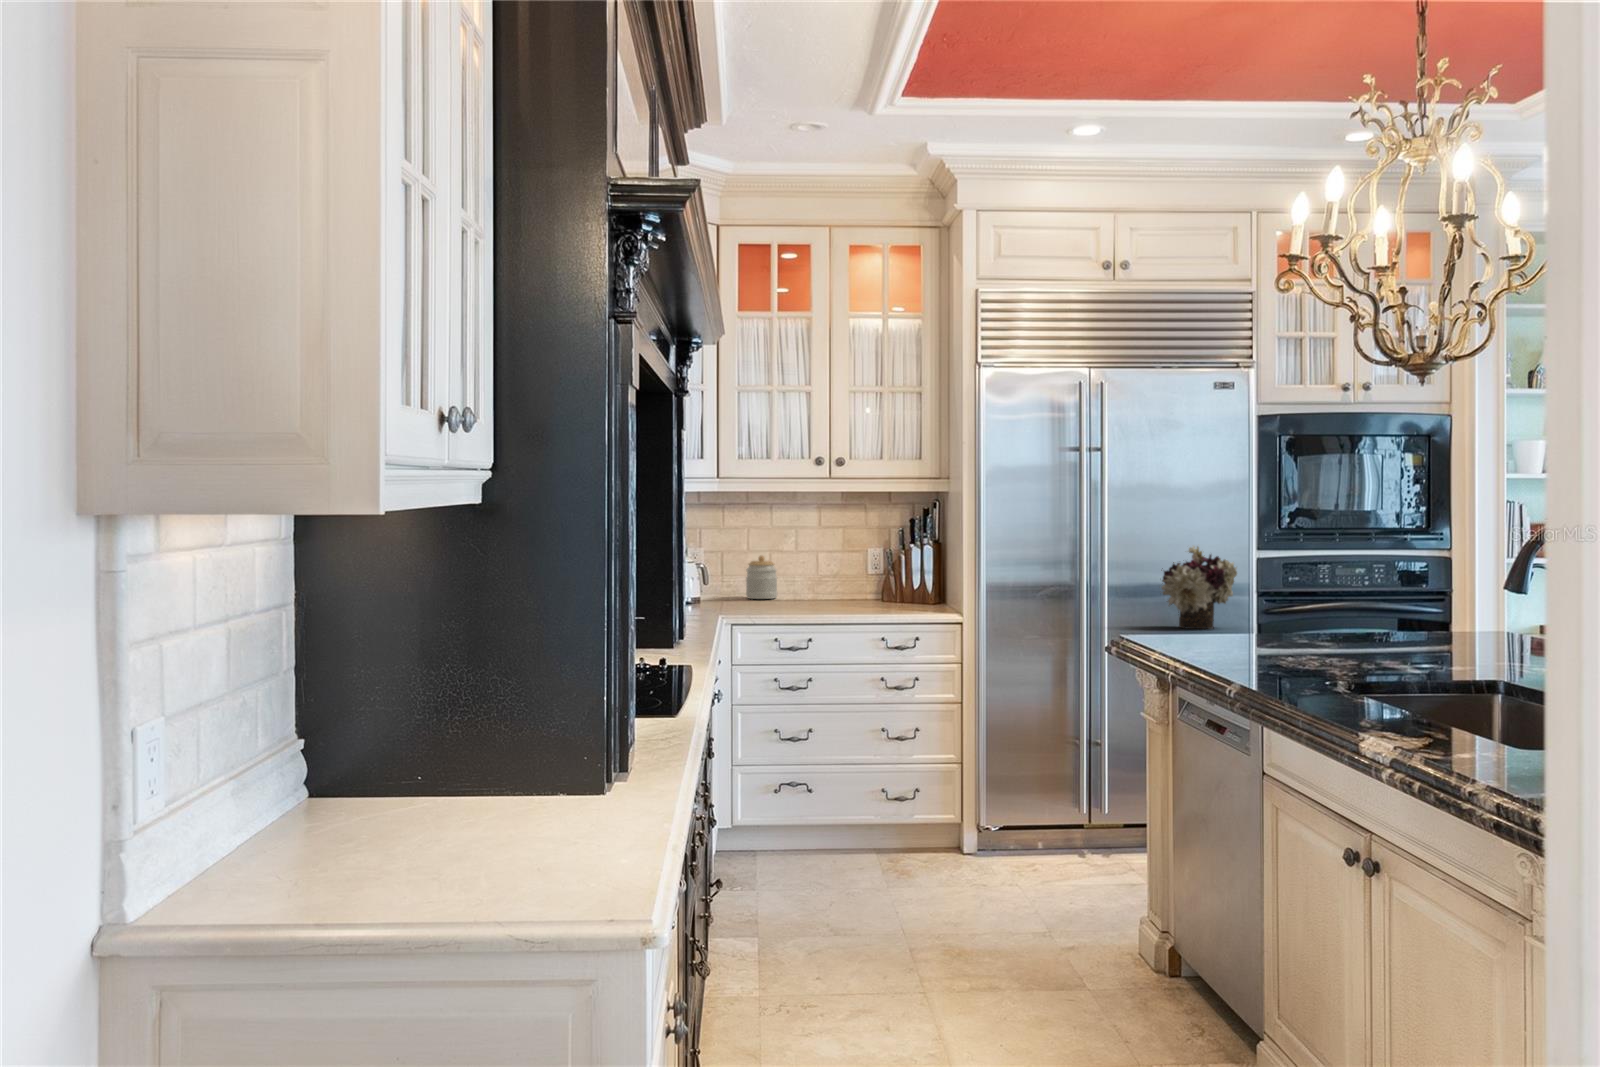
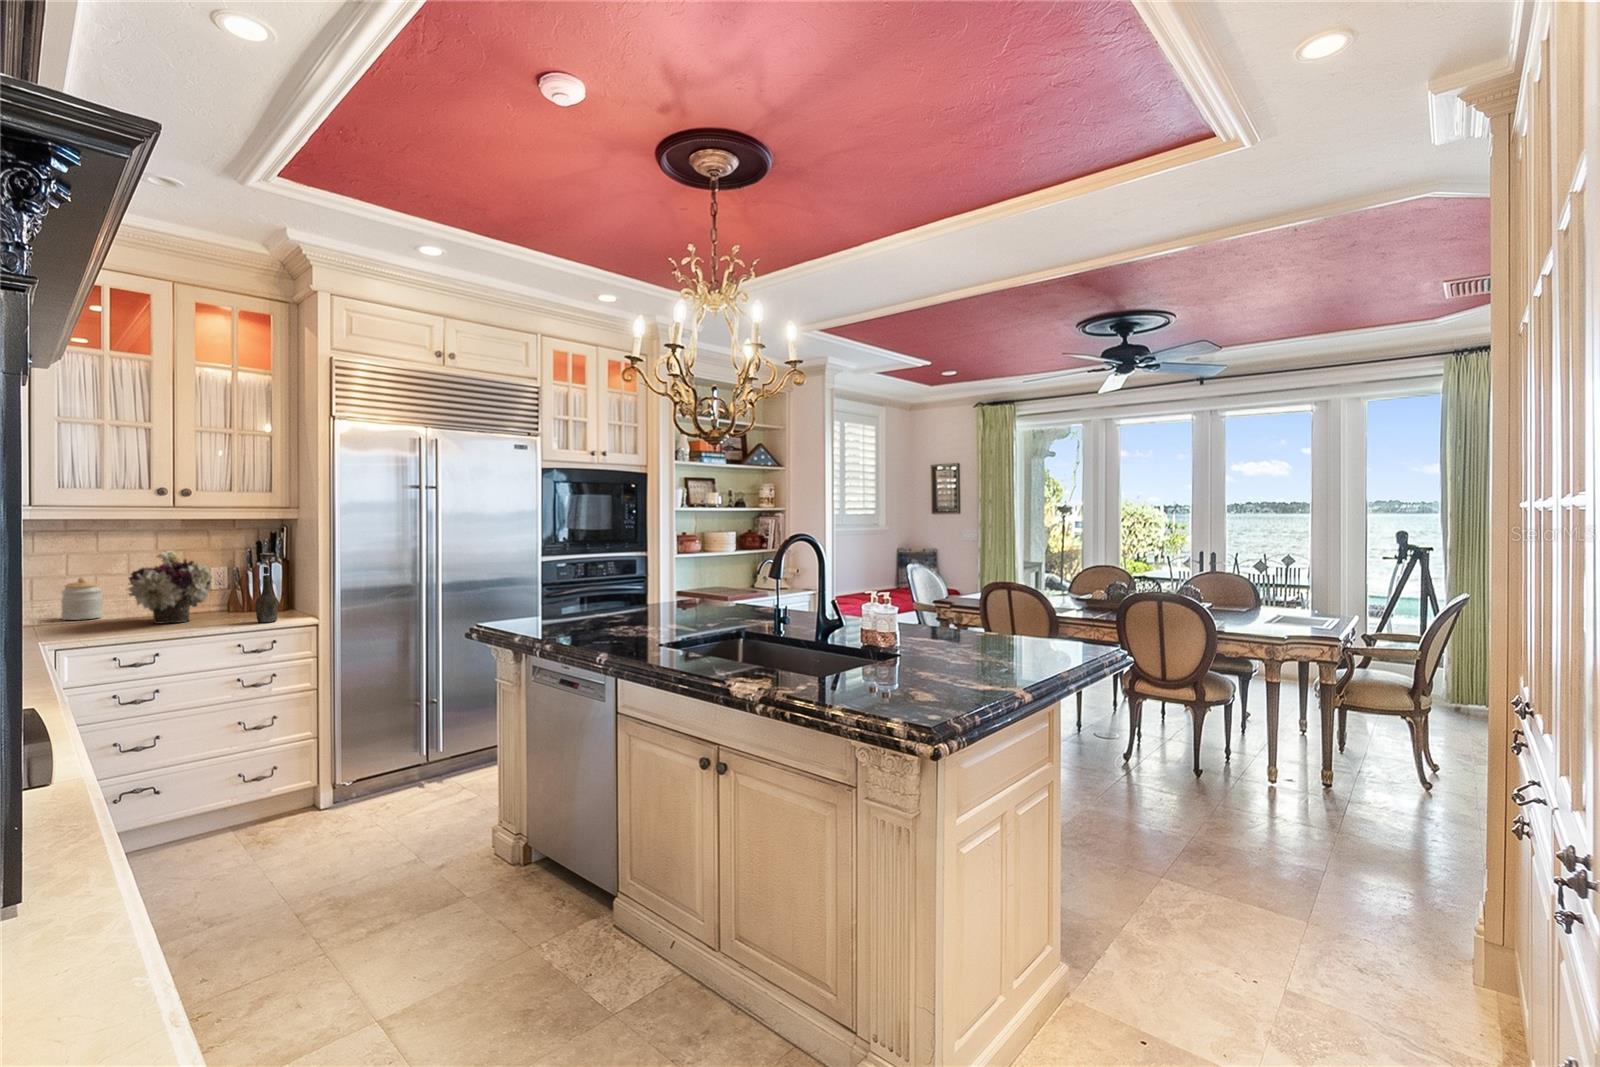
bottle: none [899,533,921,614] -> present [255,553,278,622]
flower arrangement: present [1161,546,1237,629] -> present [128,550,212,624]

